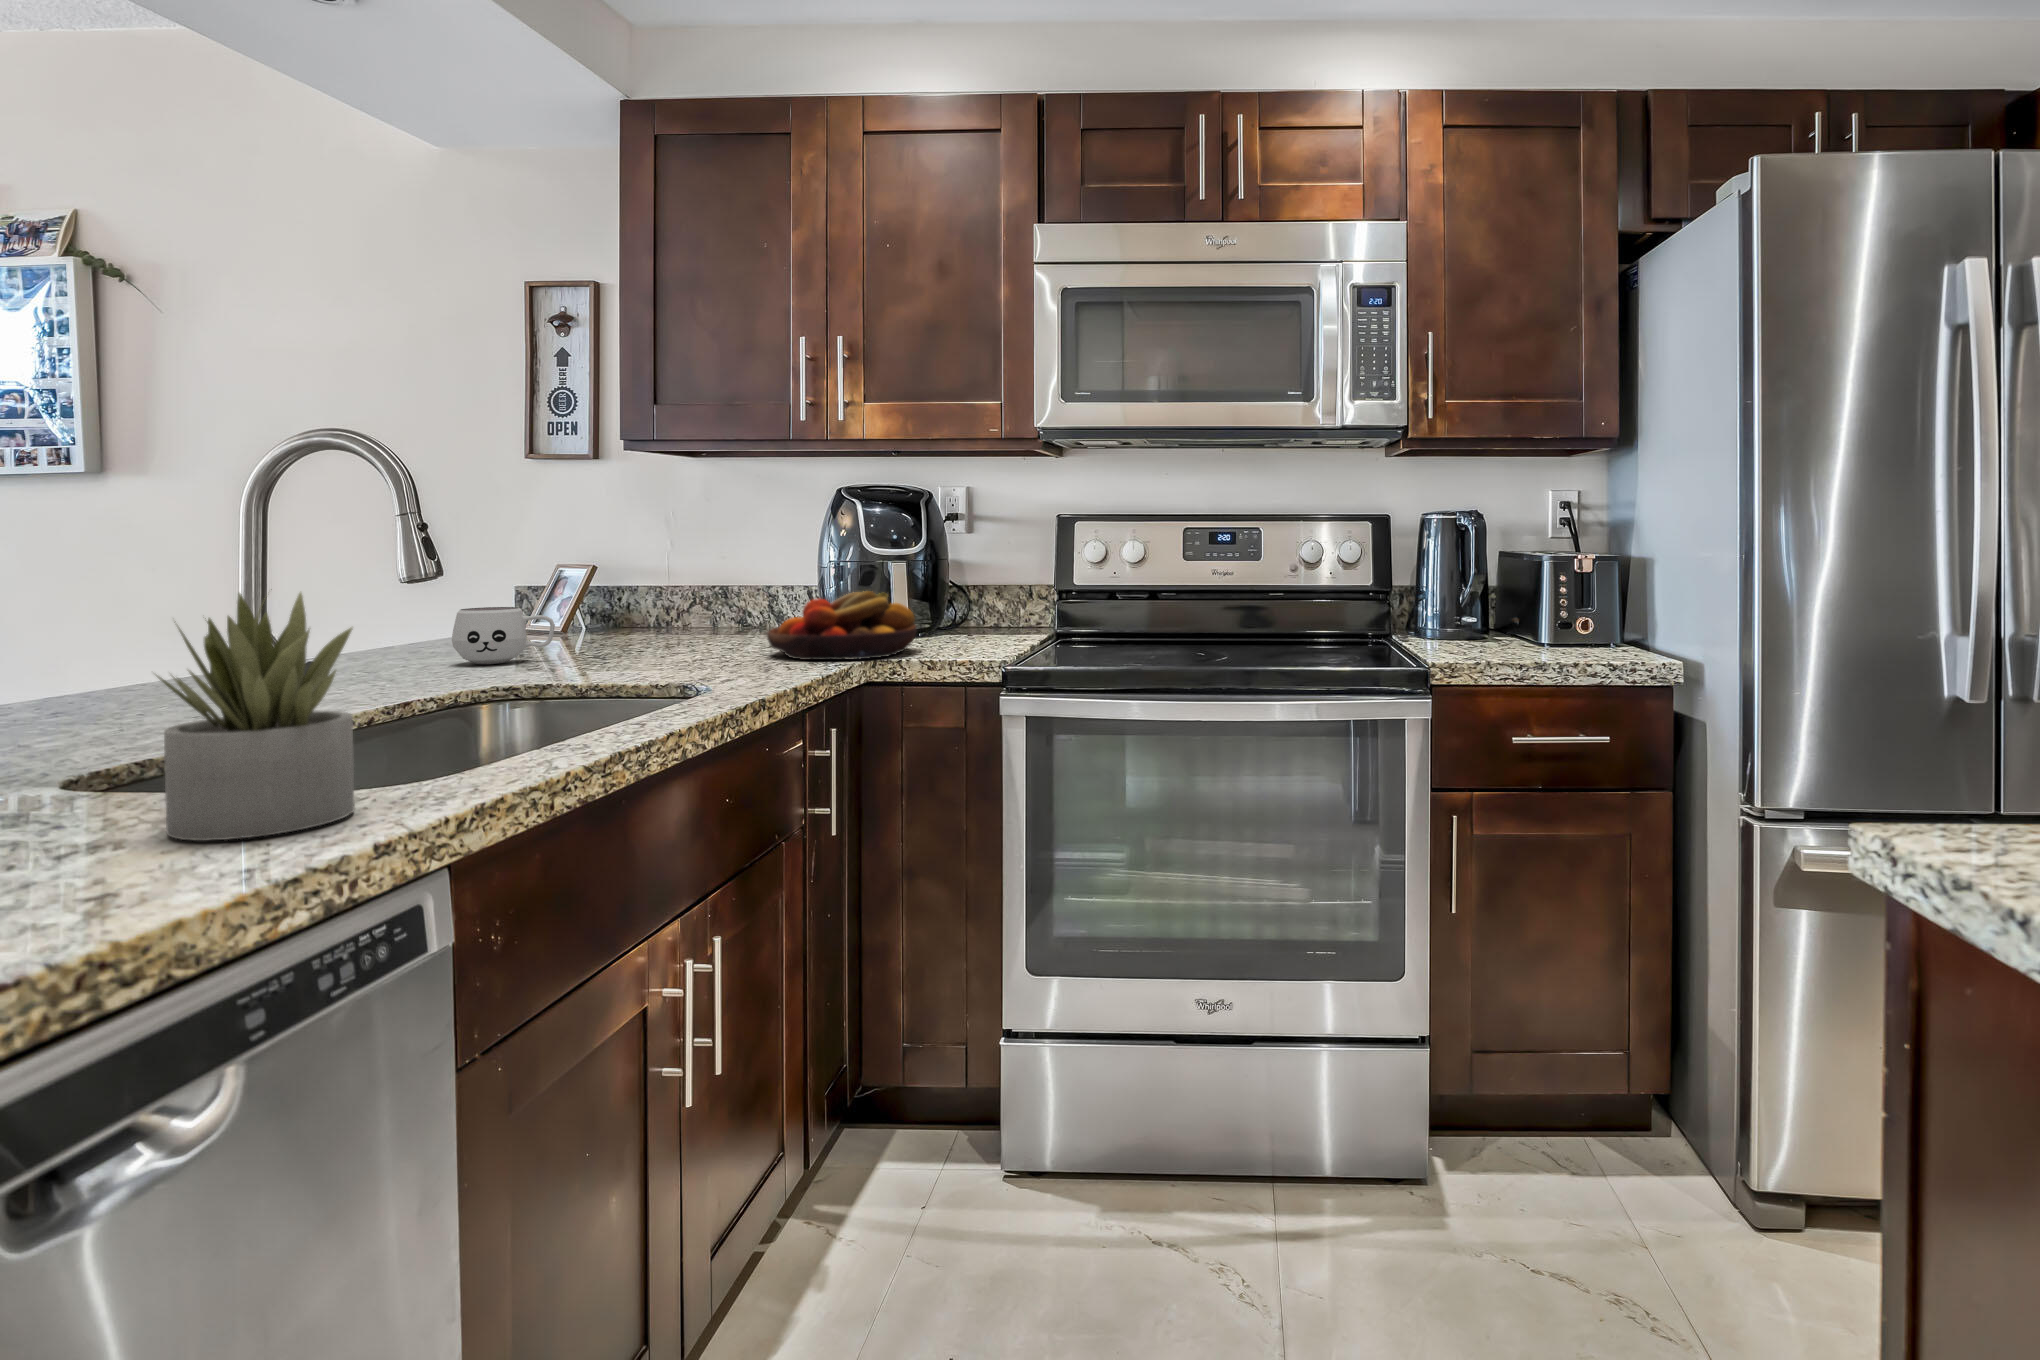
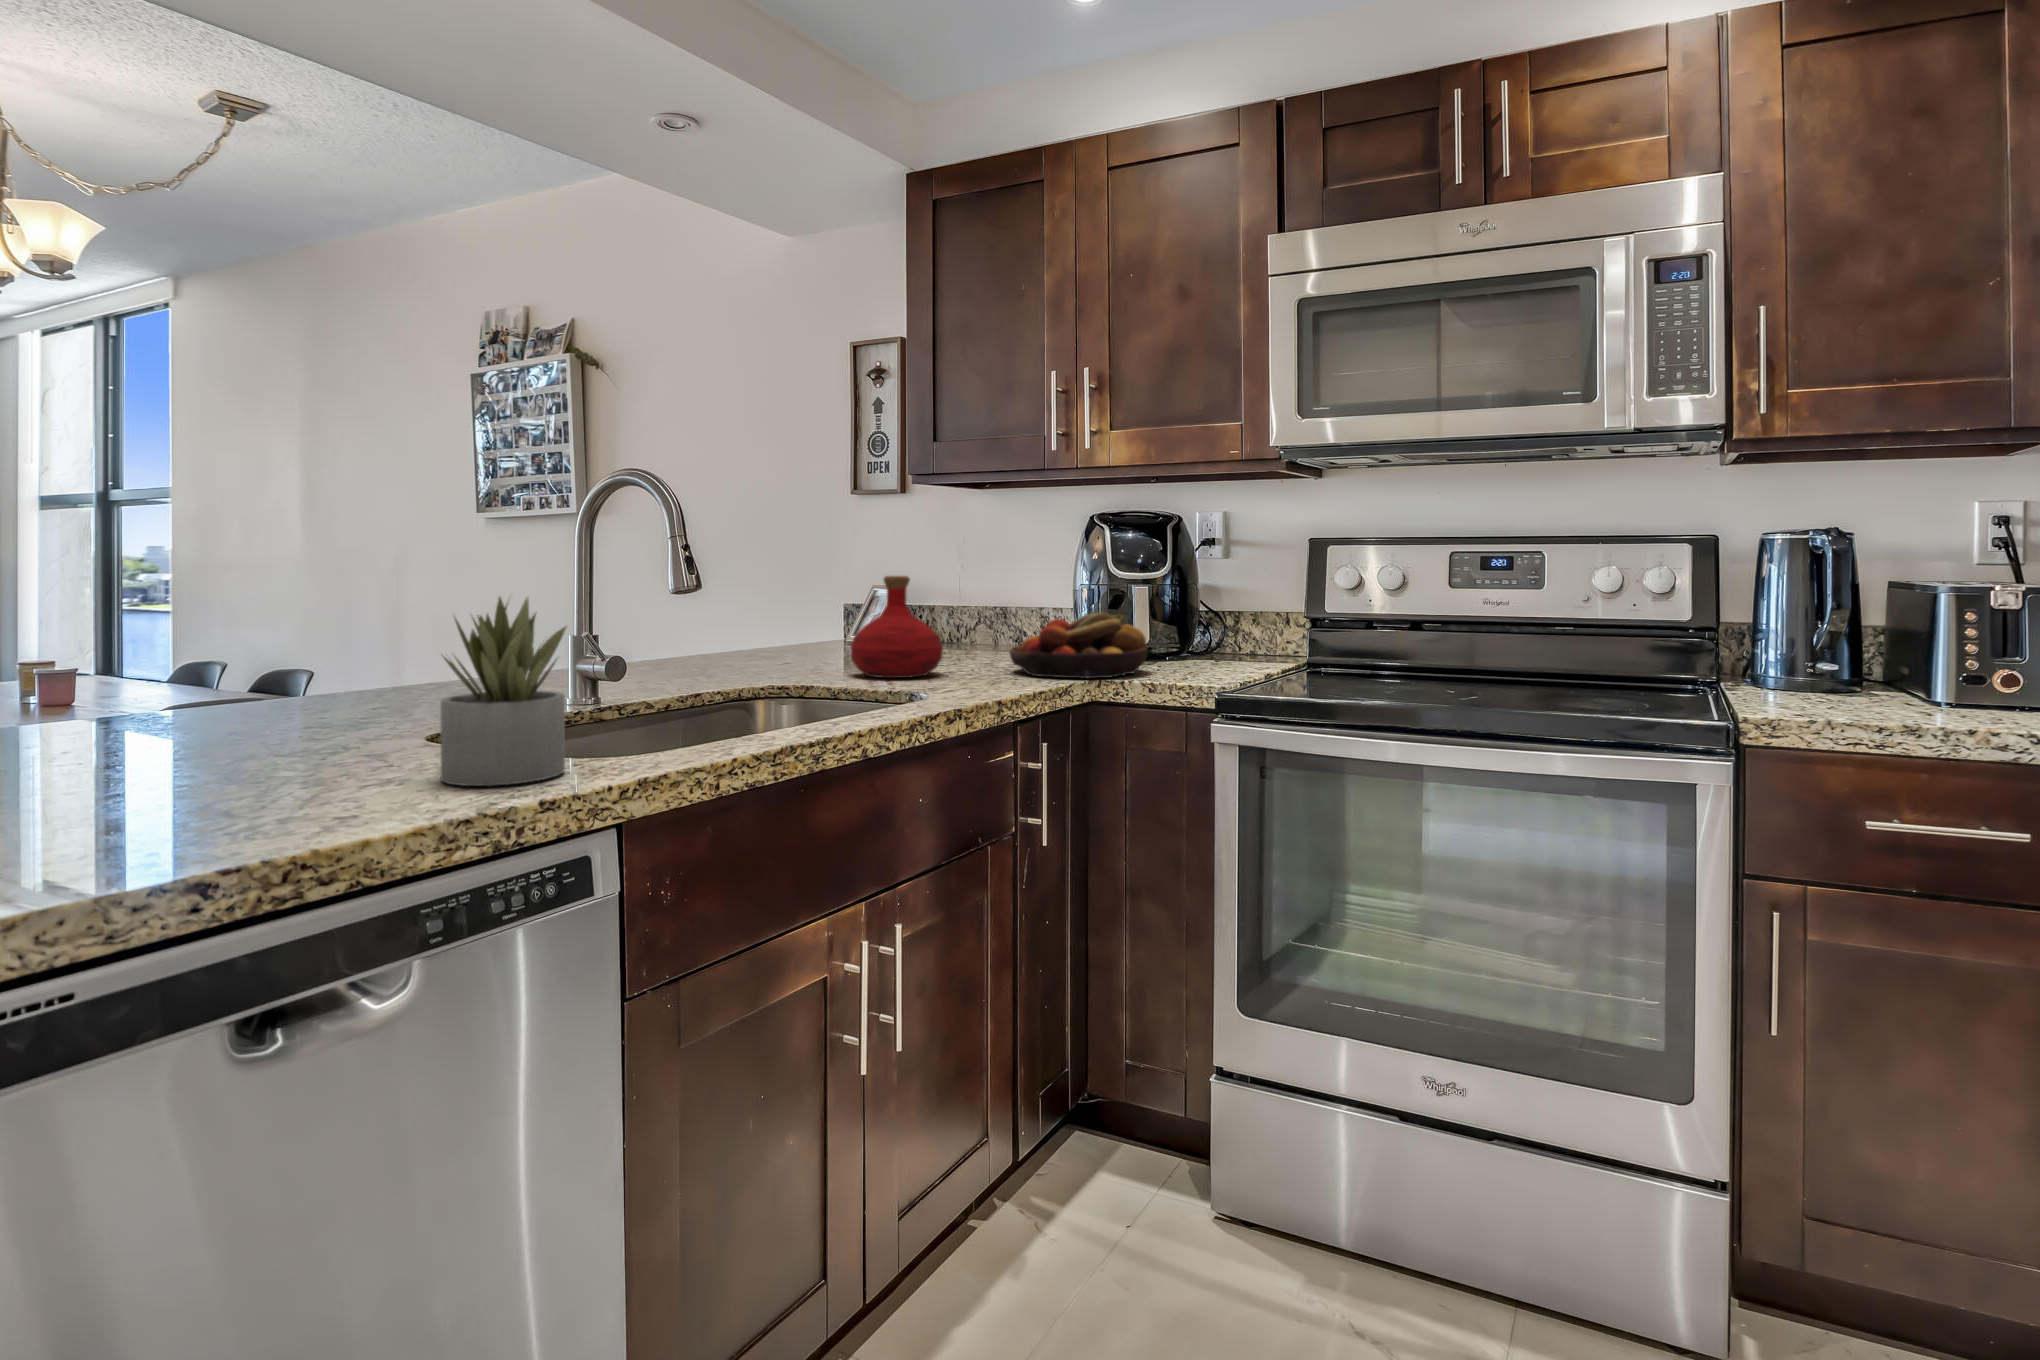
bottle: none [579,556,694,671] -> present [851,576,943,678]
mug: present [452,607,555,664] -> none [769,619,844,667]

